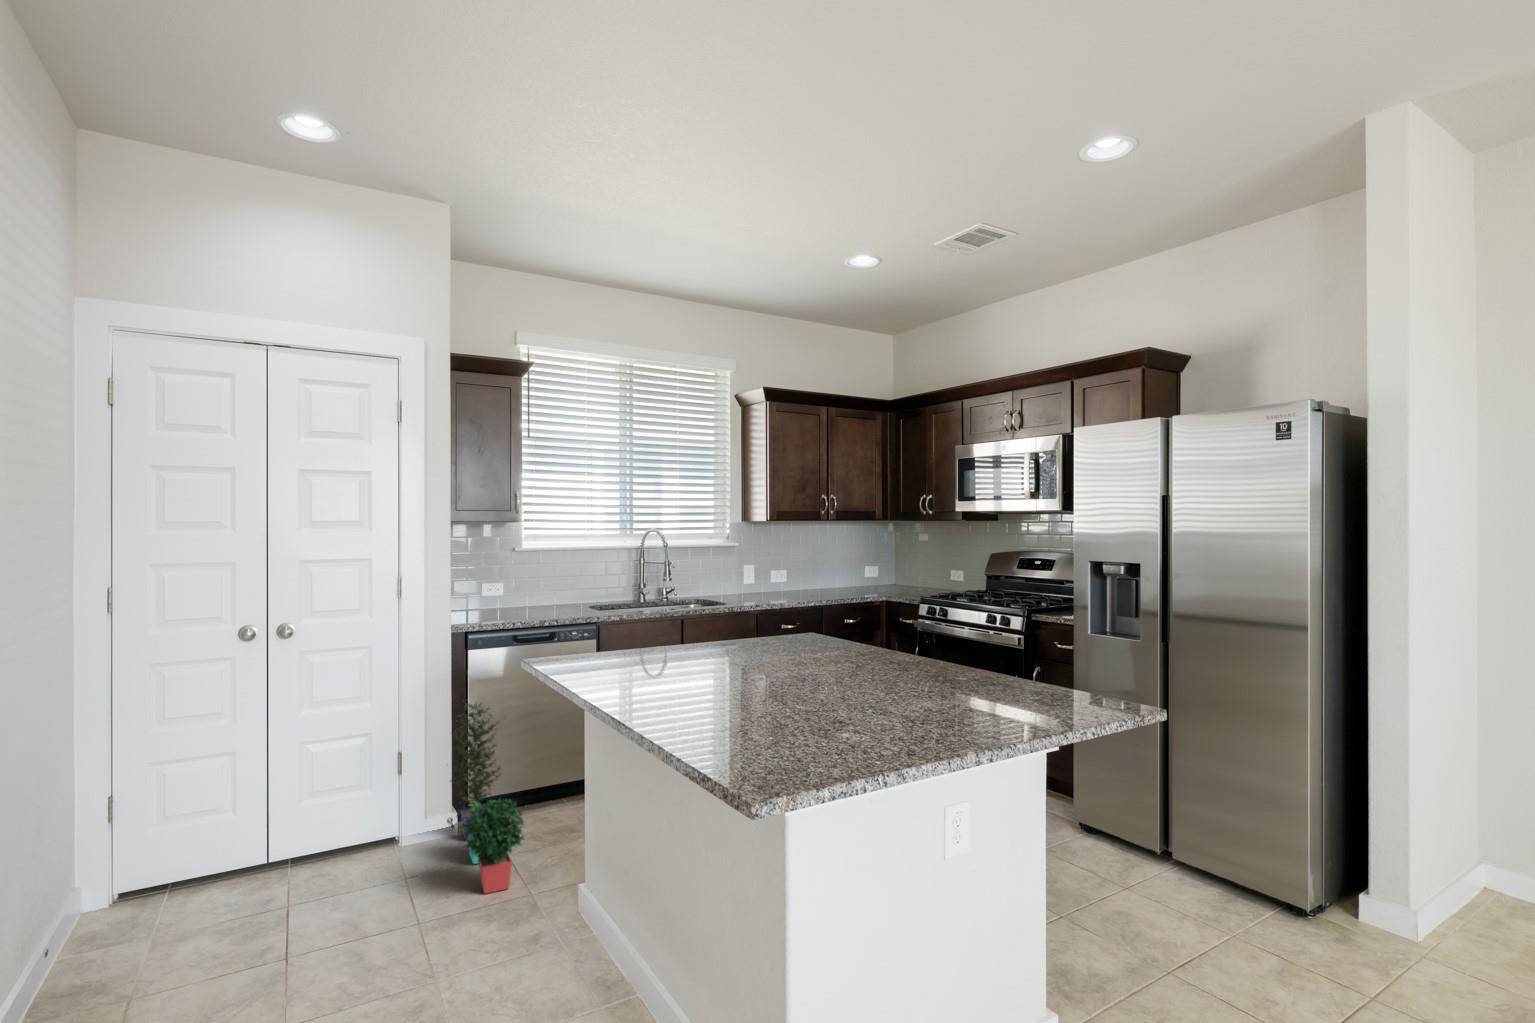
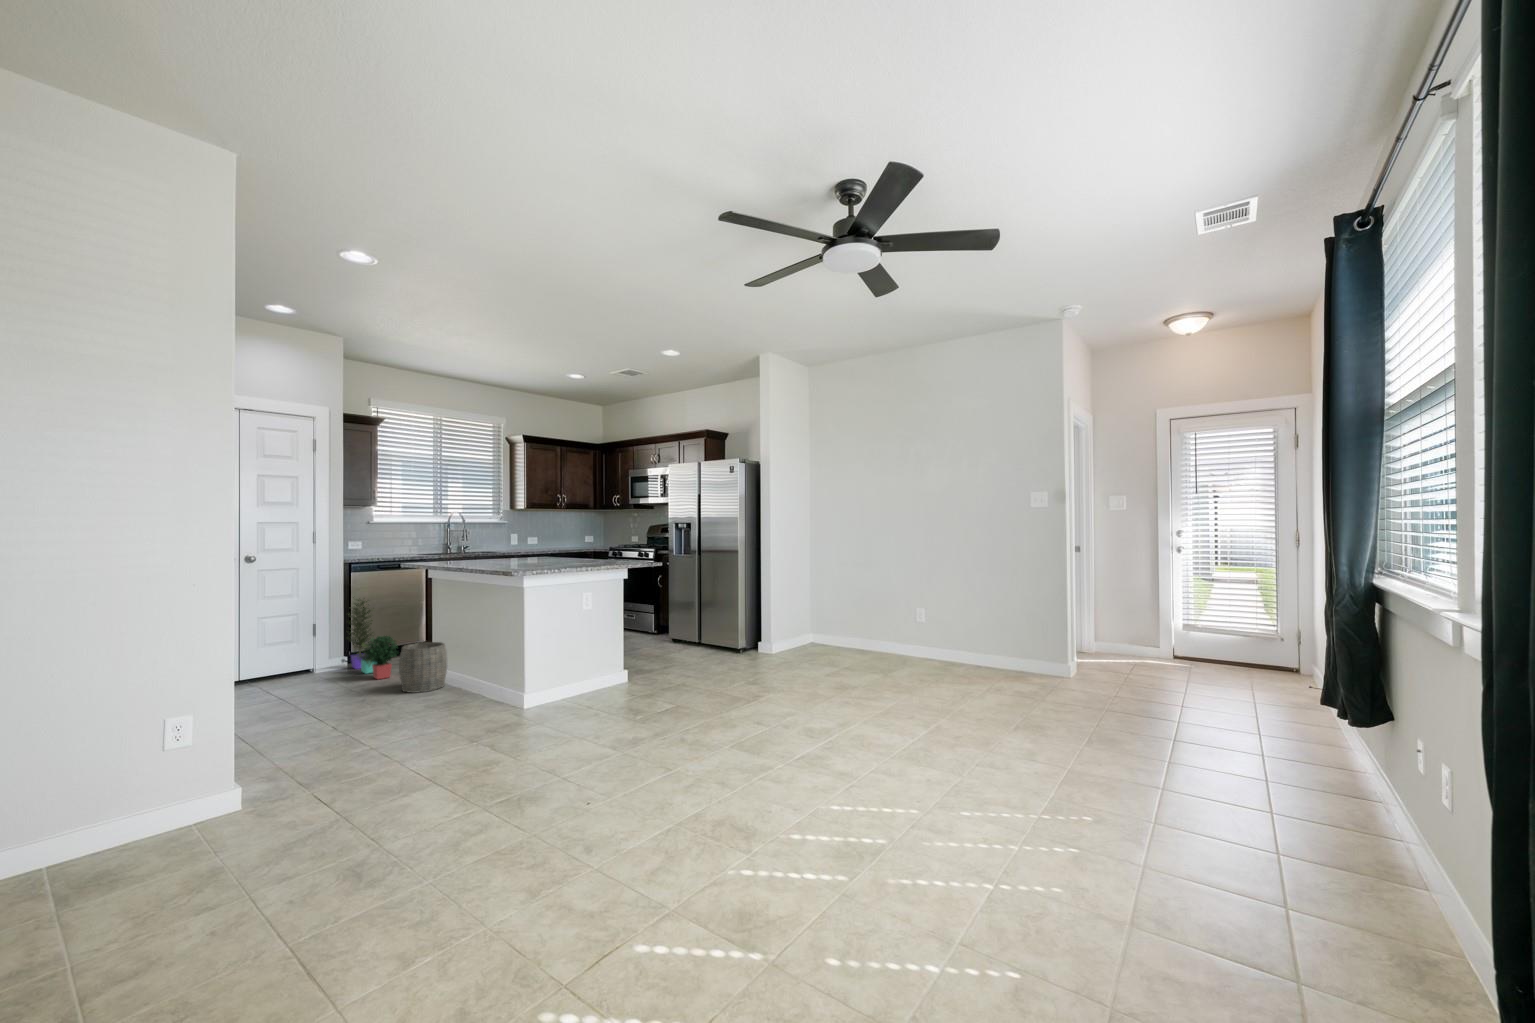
woven basket: none [505,840,605,978] -> present [399,642,447,693]

